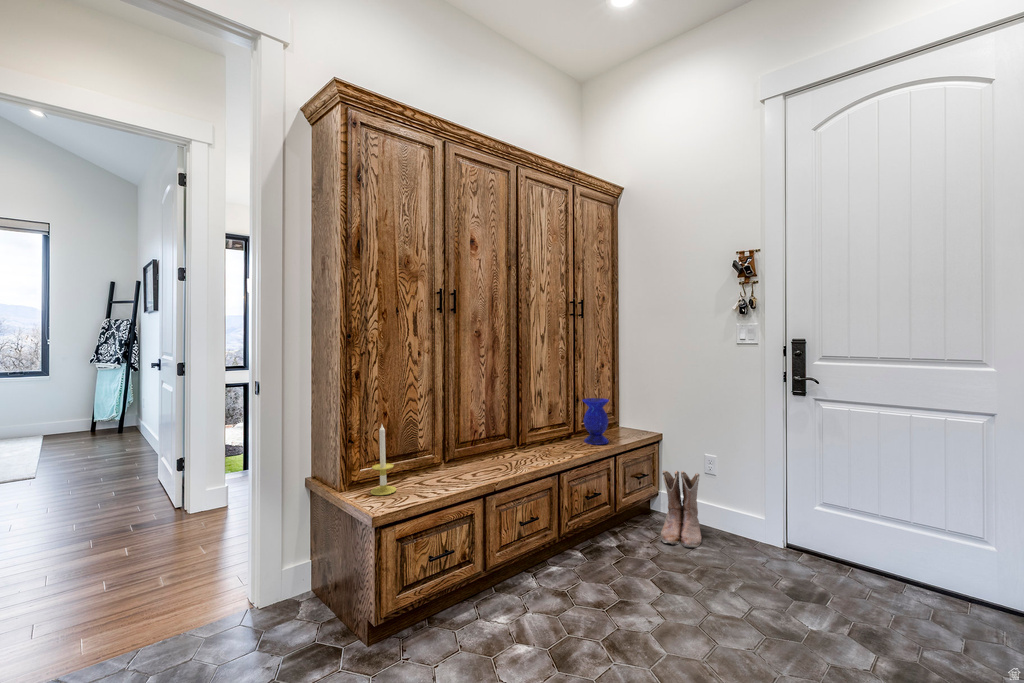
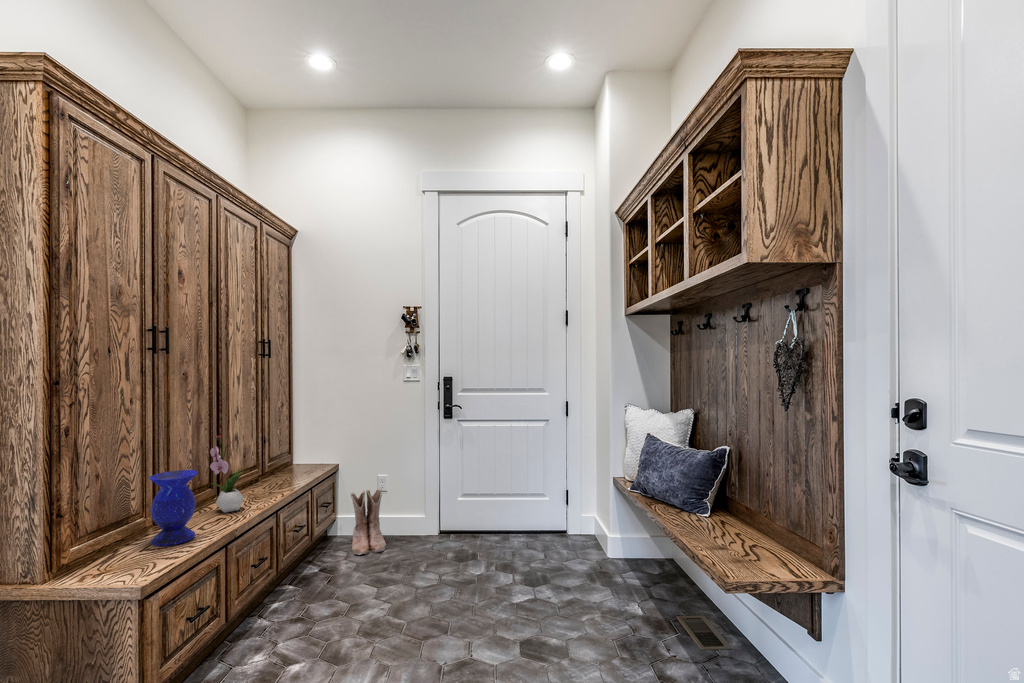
flower arrangement: none [499,391,528,464] -> present [210,435,246,513]
vase: present [583,398,609,445] -> present [149,470,198,546]
candle: present [370,425,396,495] -> none [90,486,128,575]

